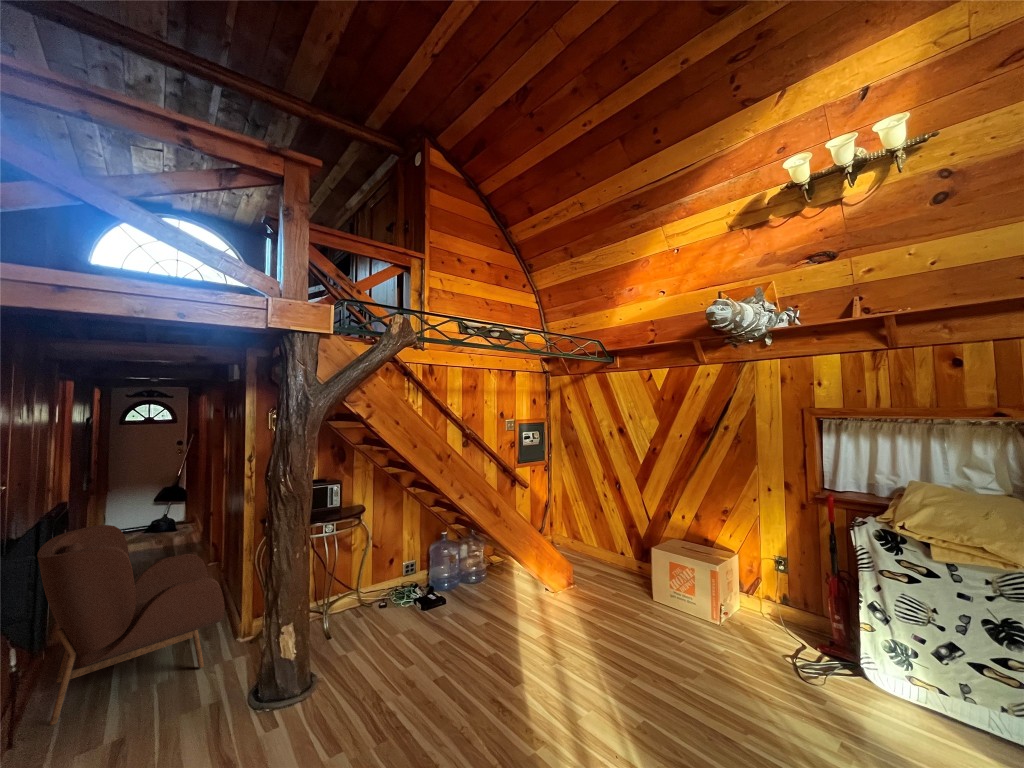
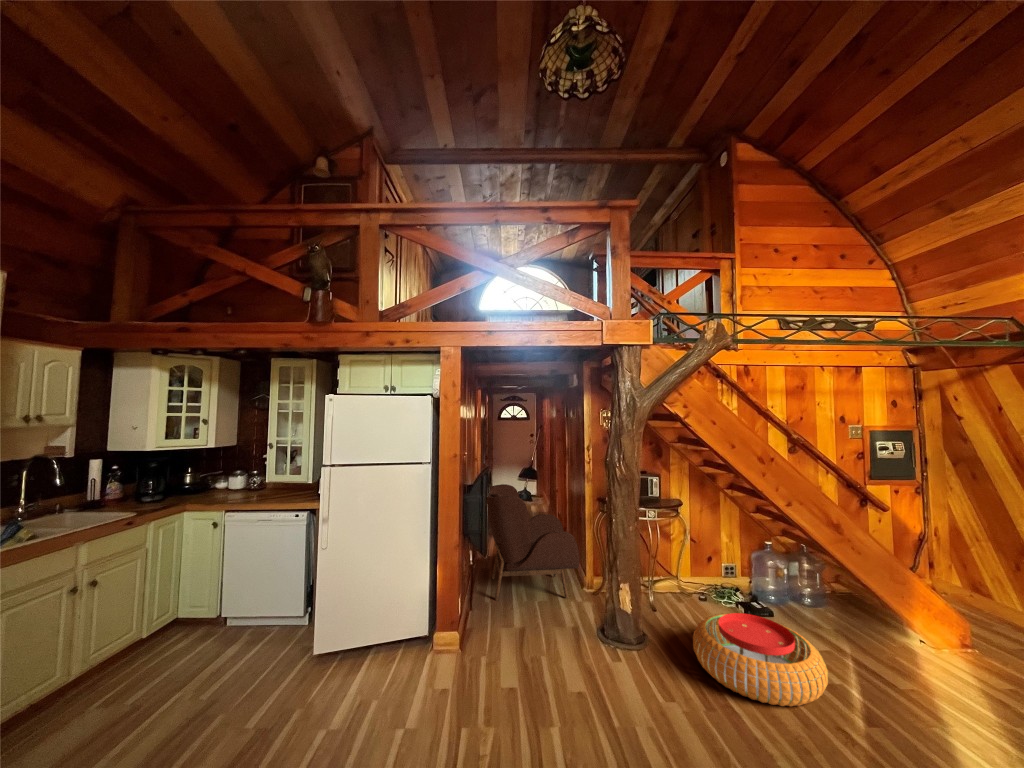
pouf: none [366,614,488,716] -> present [693,613,828,706]

